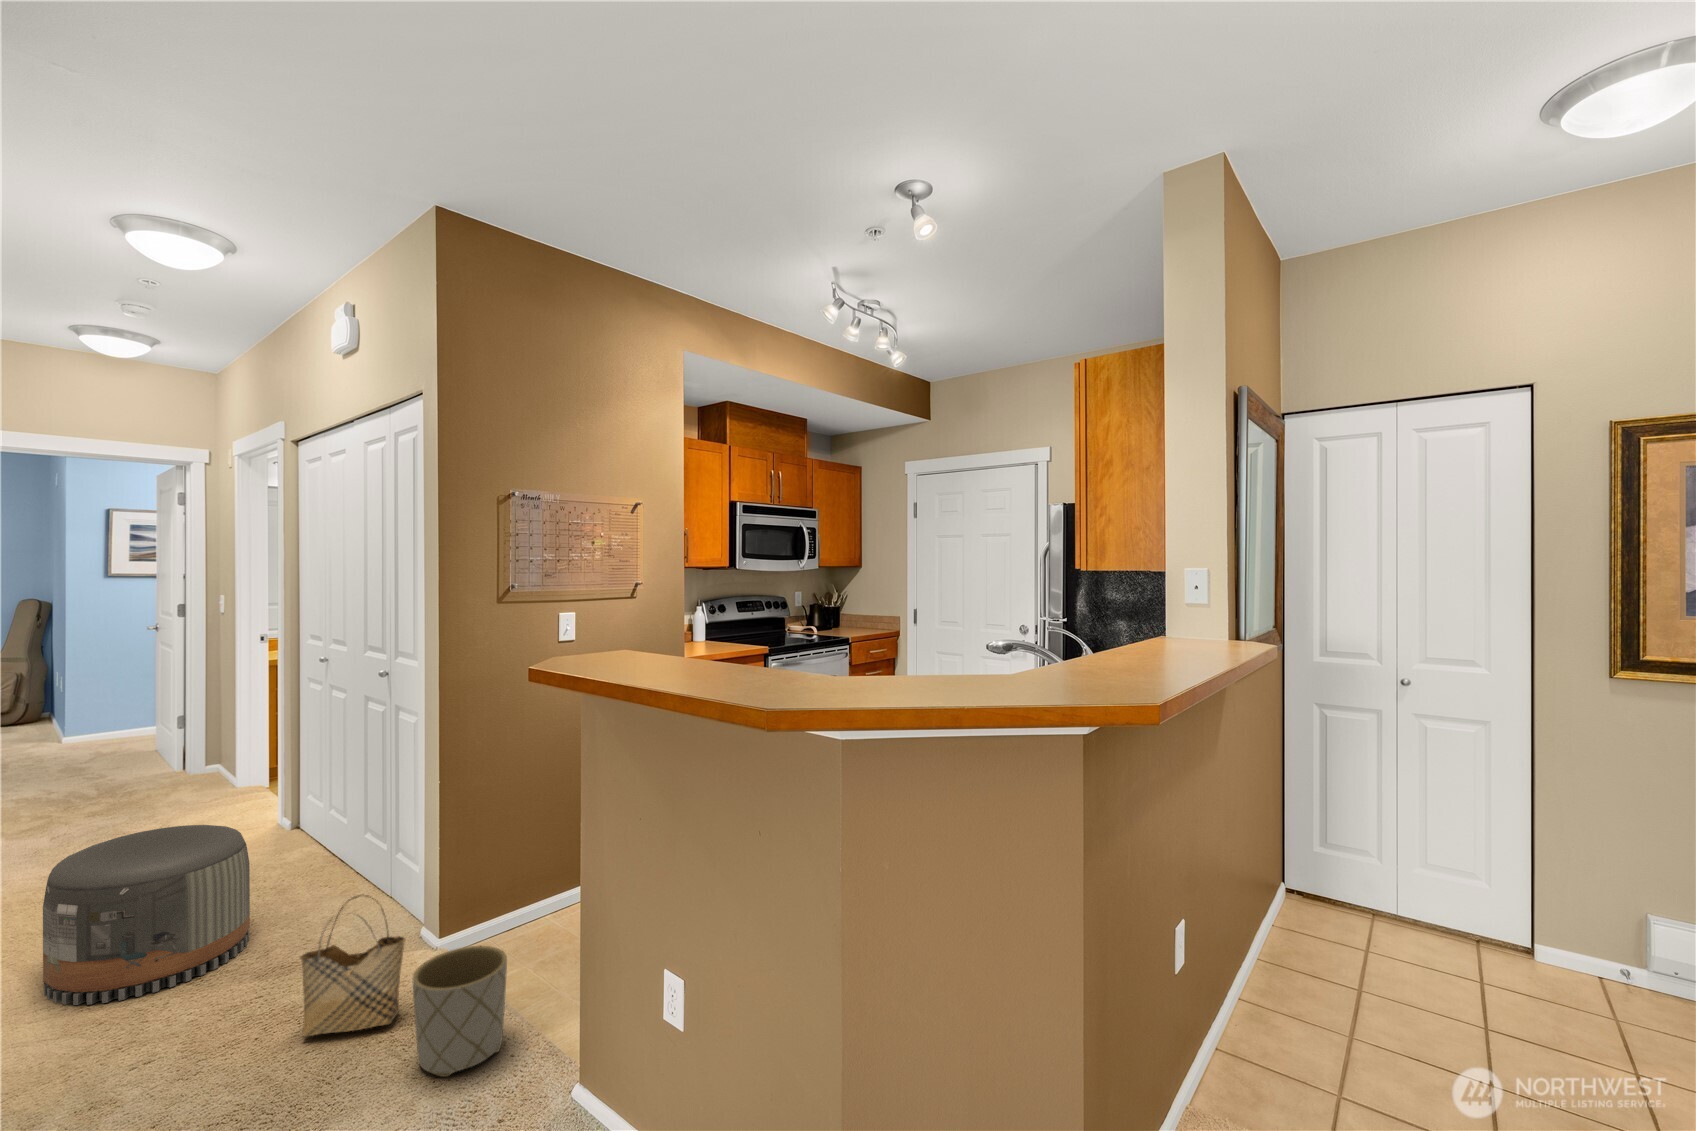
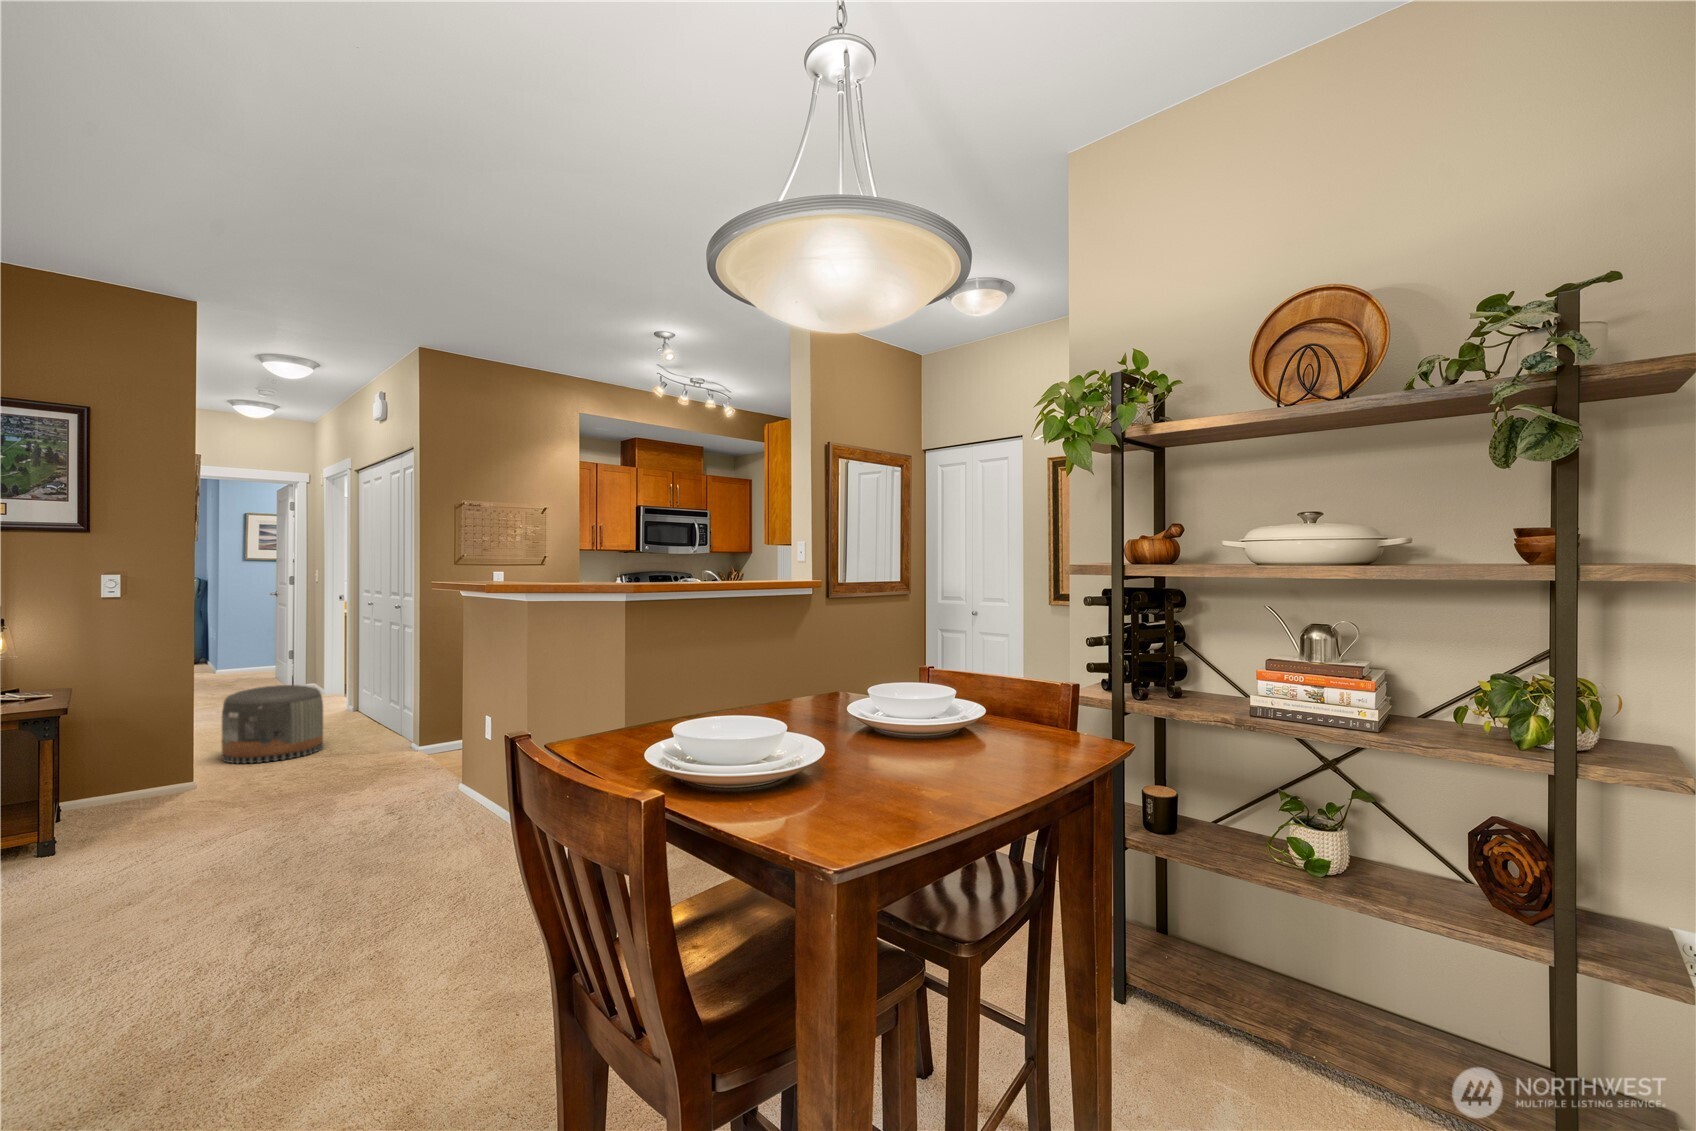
woven basket: present [300,895,405,1037] -> none [342,709,395,773]
planter: present [413,946,507,1077] -> none [392,733,440,786]

